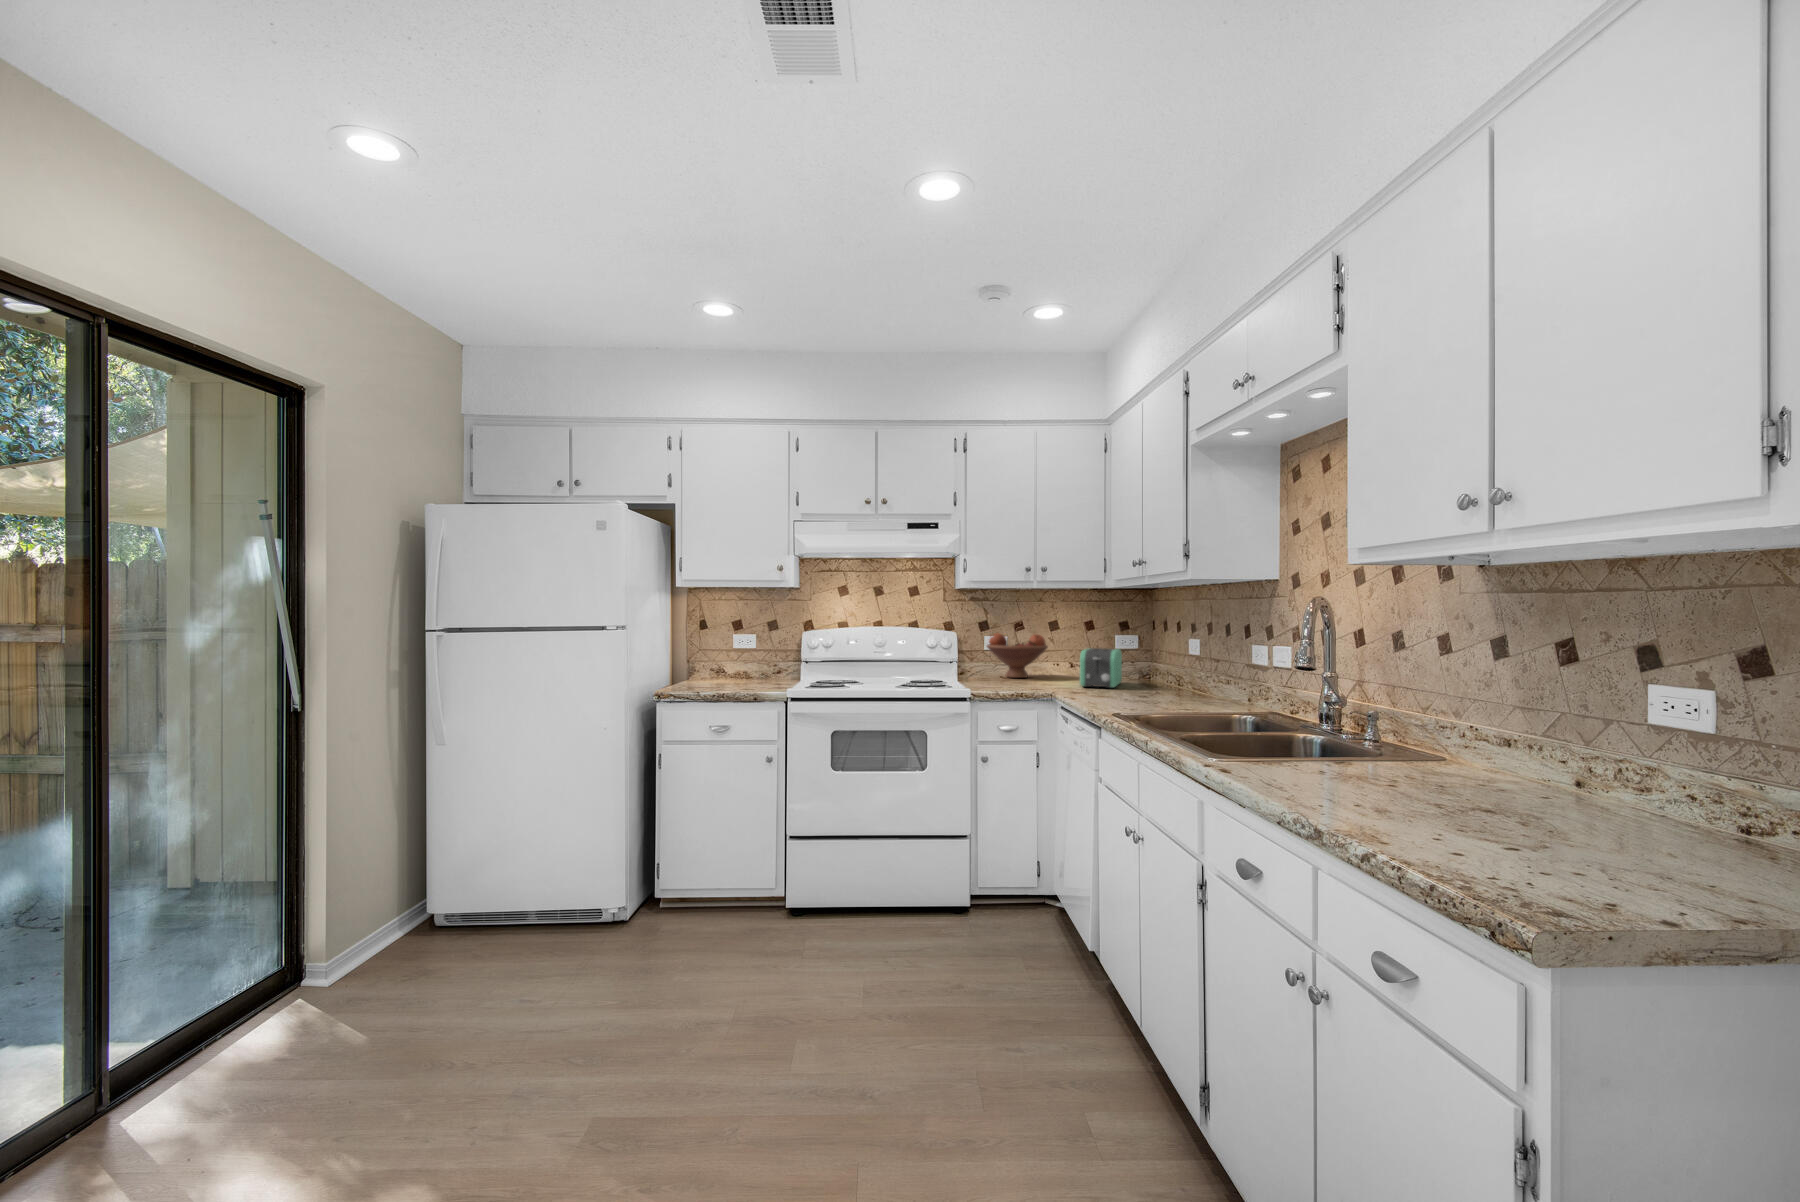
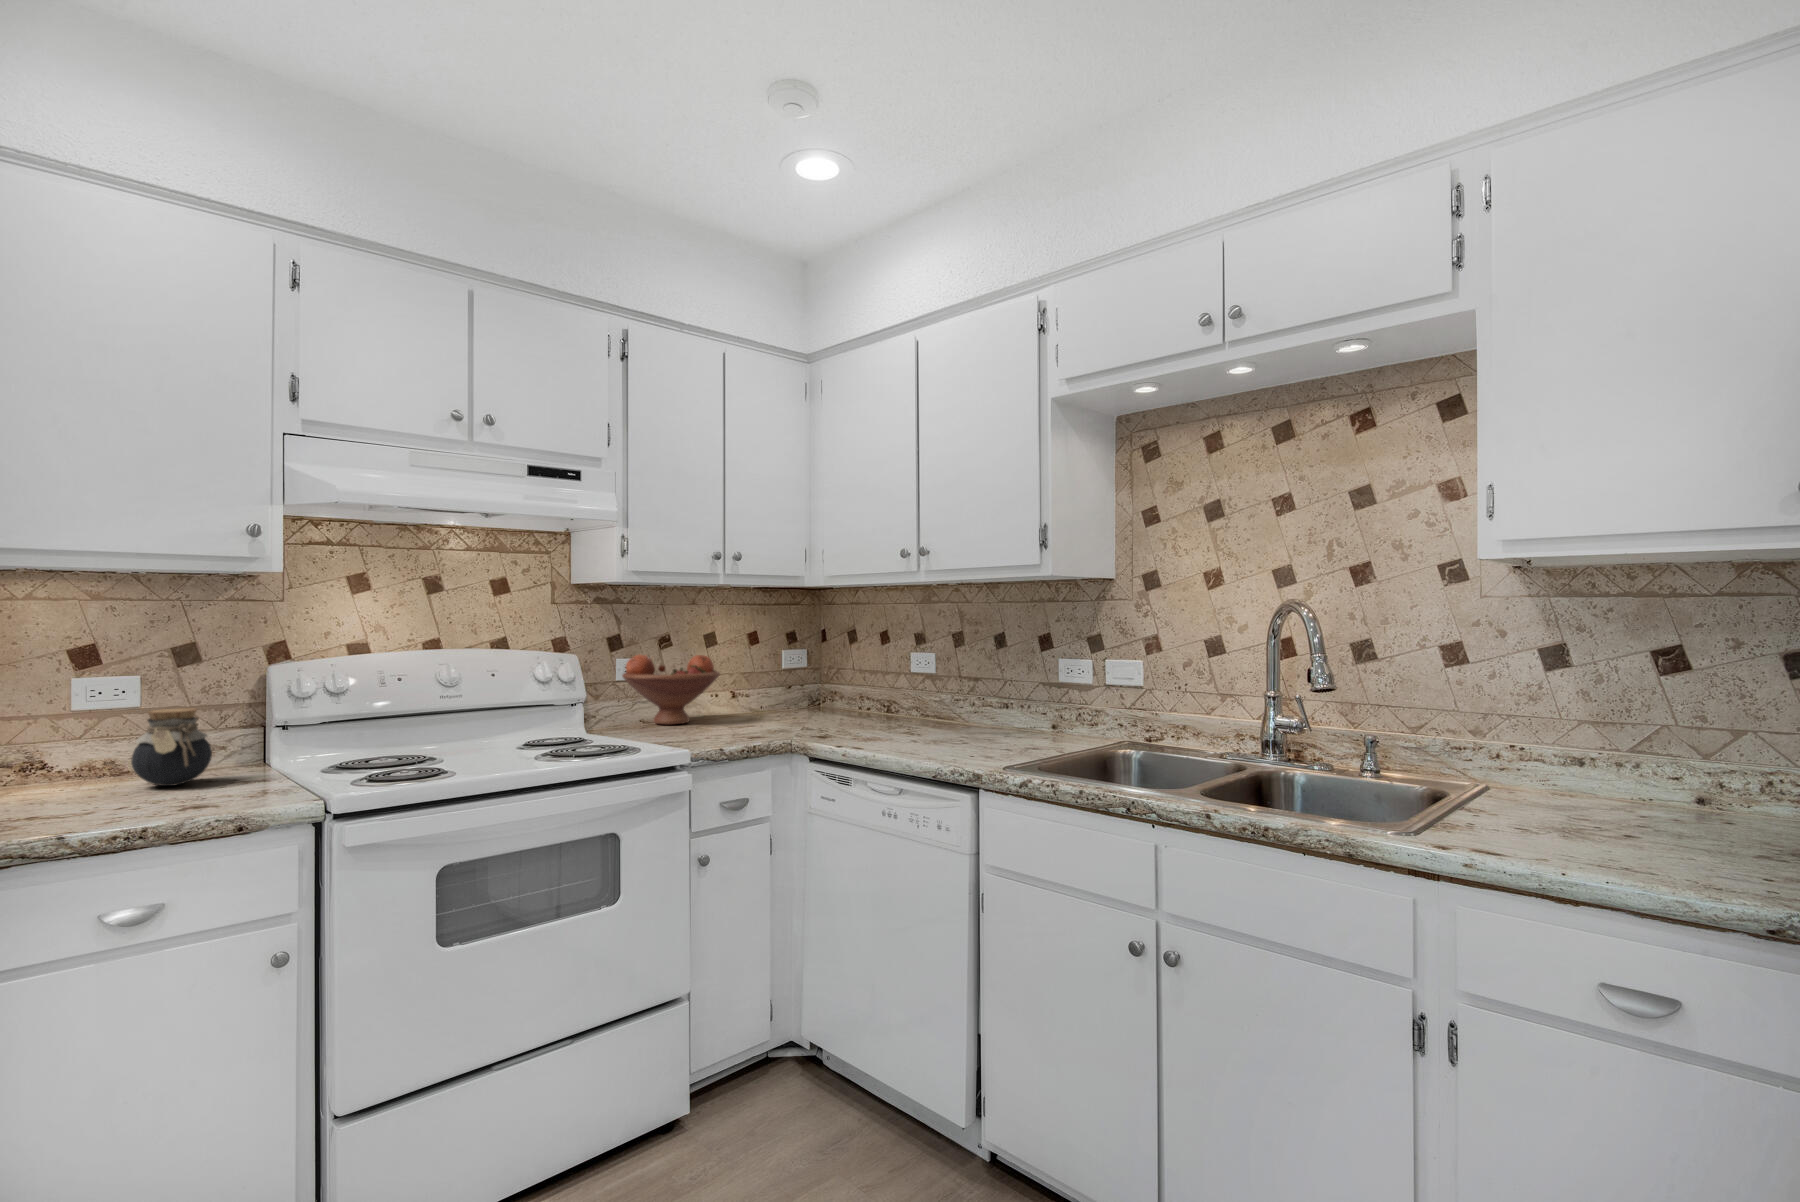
toaster: present [1080,648,1122,688] -> none [784,671,849,730]
jar: none [743,650,772,684] -> present [131,708,212,786]

